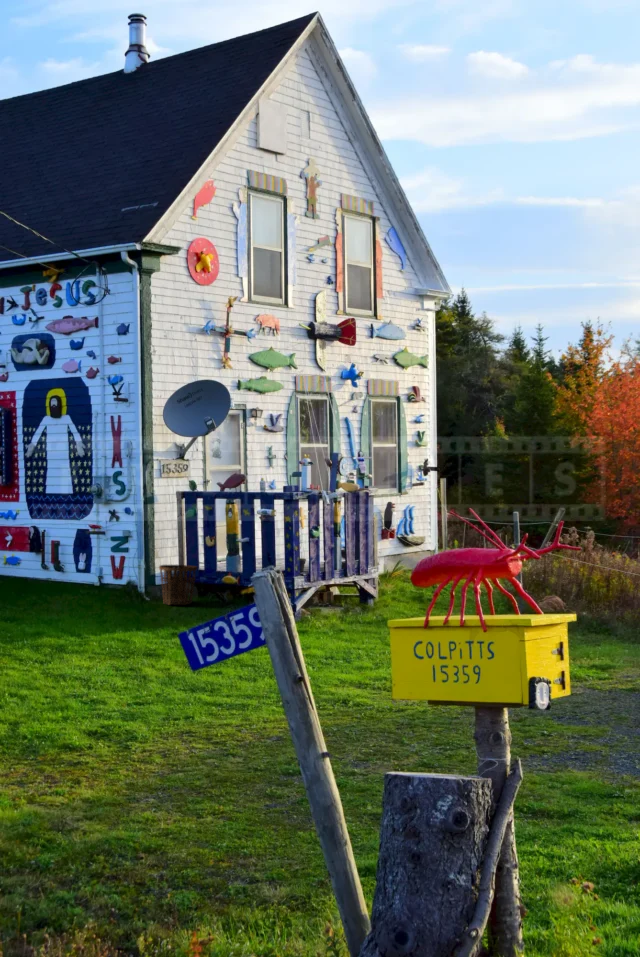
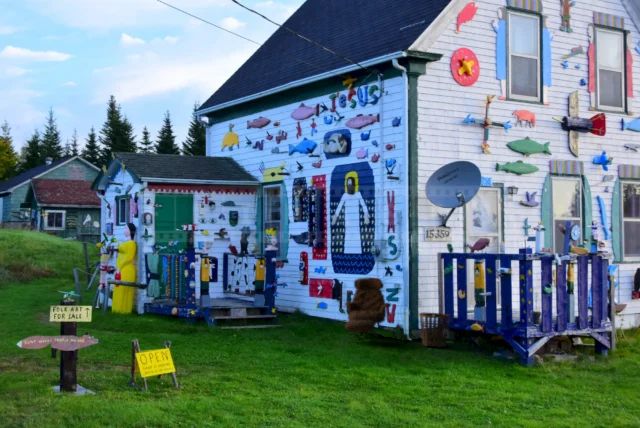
lounge chair: none [60,524,119,604] -> present [345,278,391,340]

